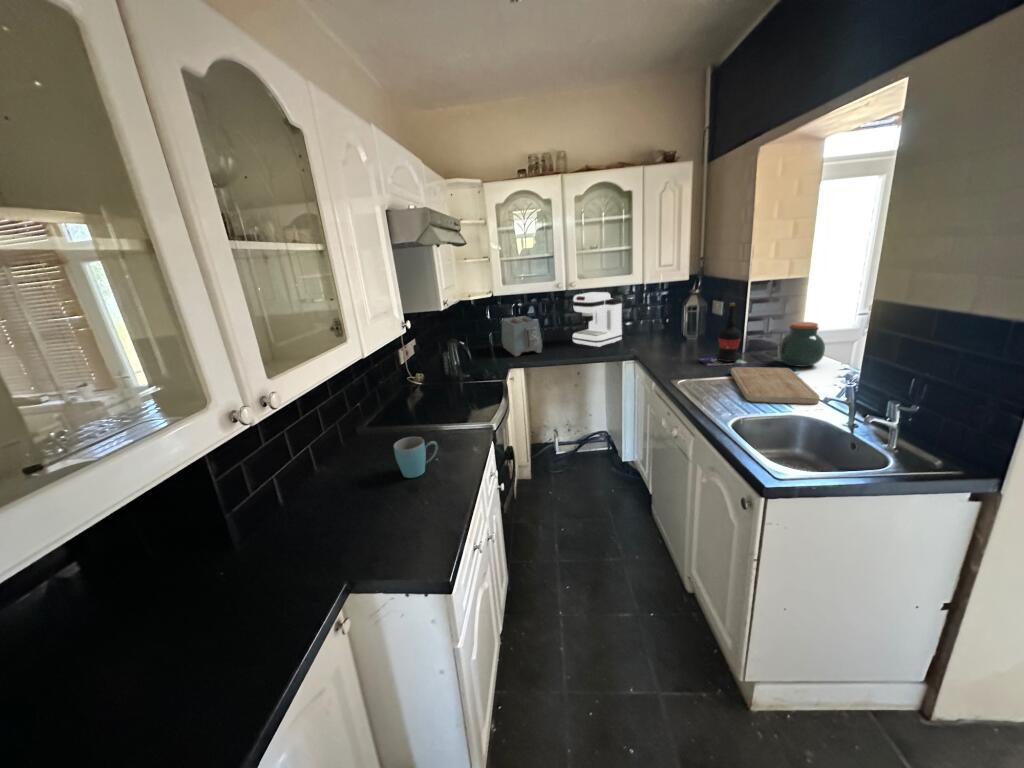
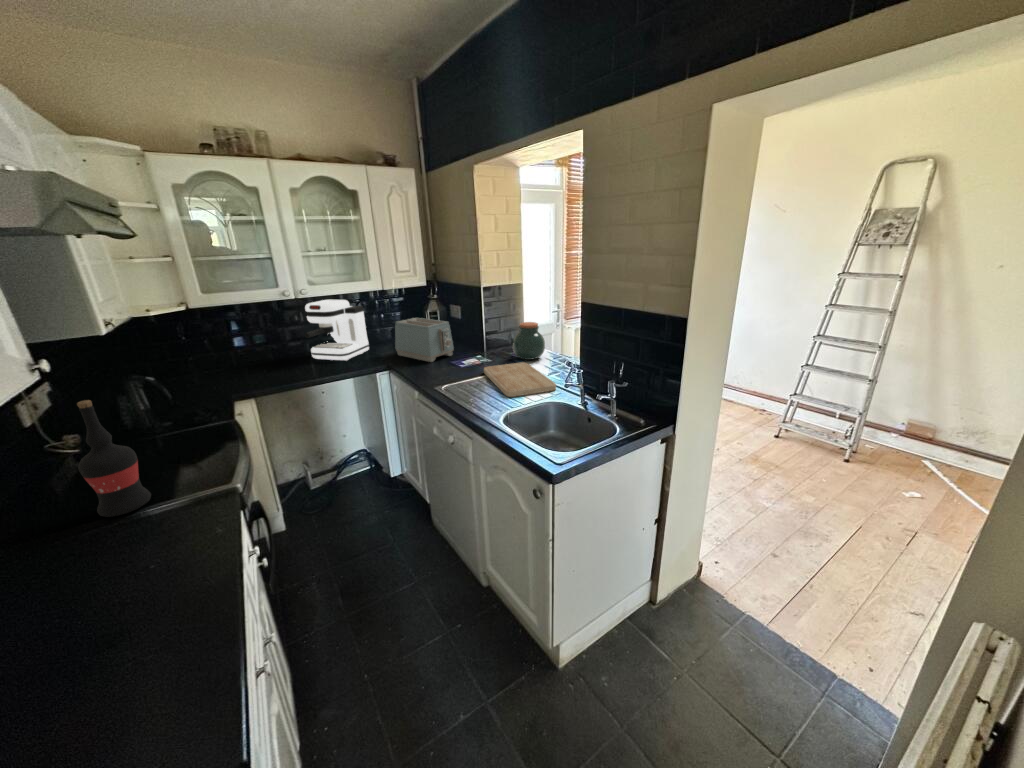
wine bottle: present [716,303,741,362] -> present [77,400,151,517]
toaster: present [502,316,542,356] -> present [395,318,454,362]
mug: present [394,437,438,478] -> none [55,546,155,625]

